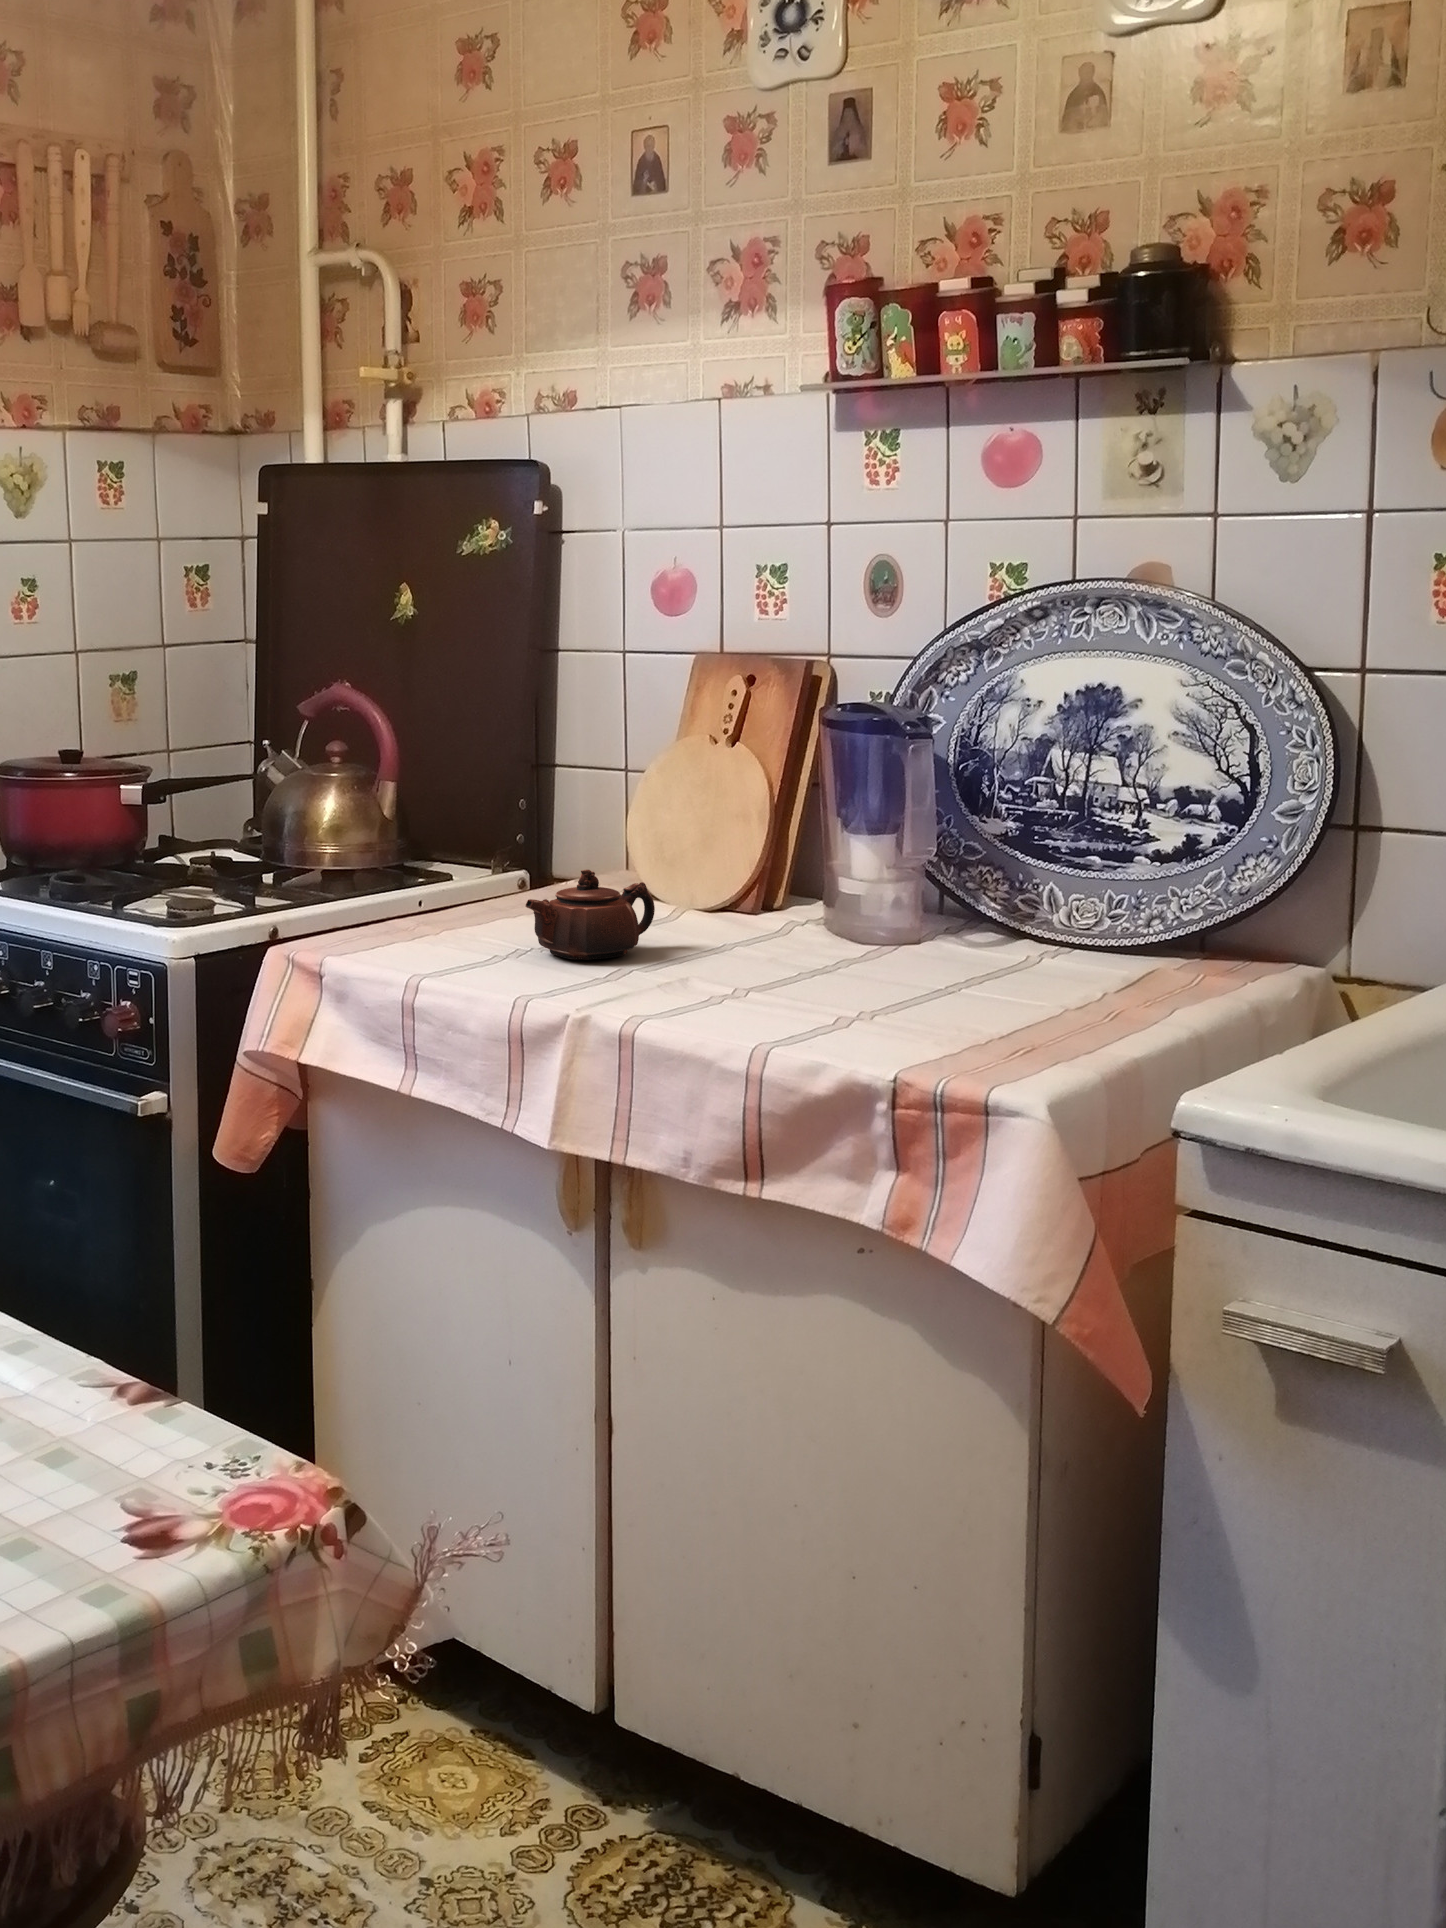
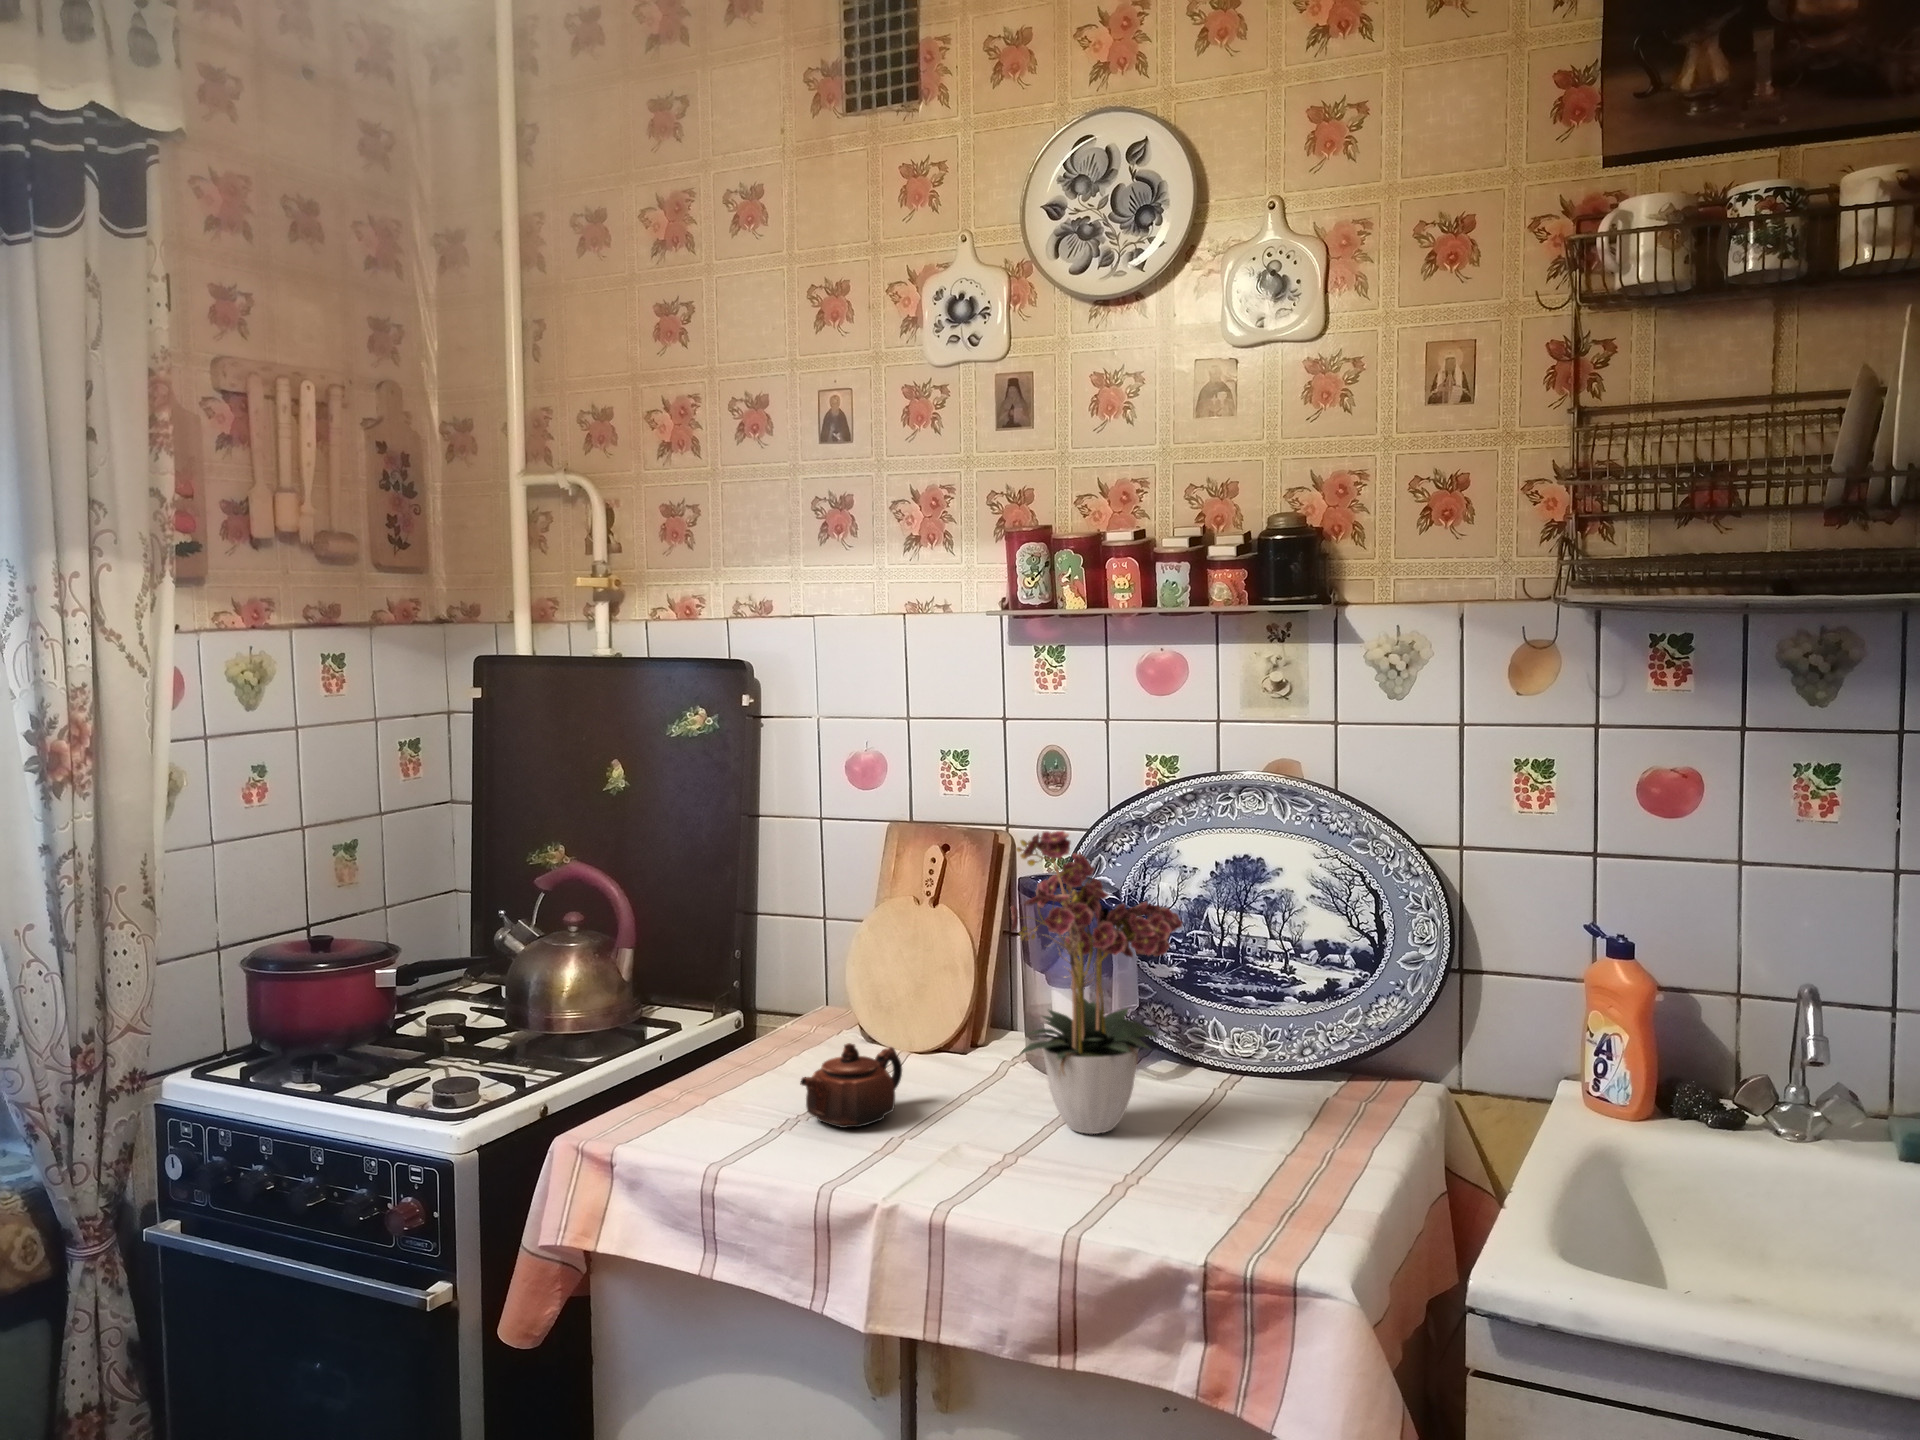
flower arrangement: none [745,608,995,980] -> present [1011,831,1182,1134]

